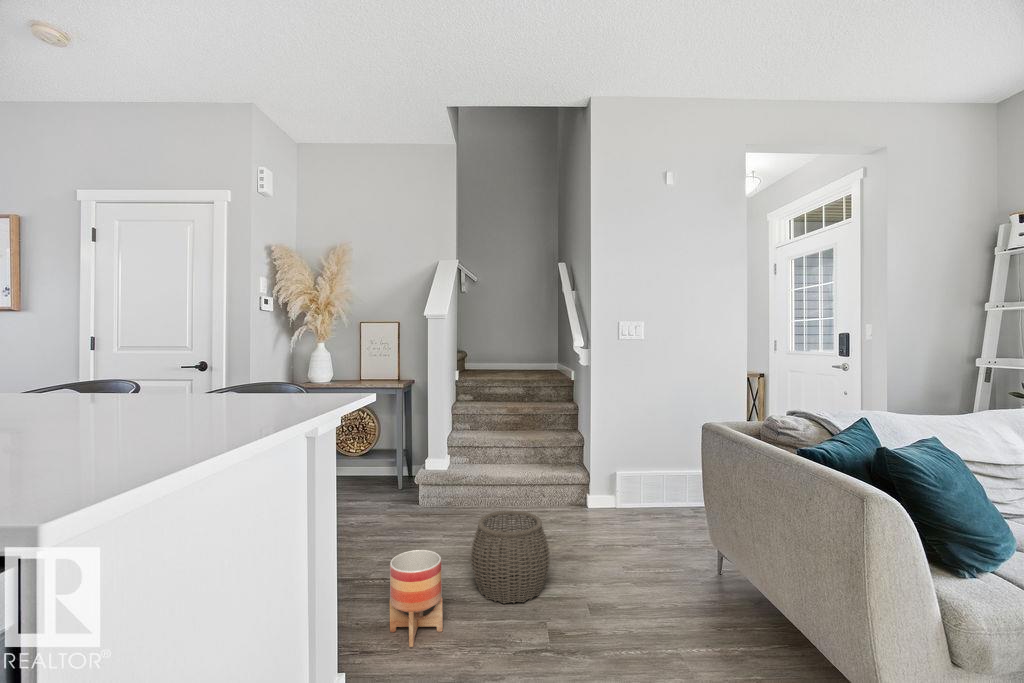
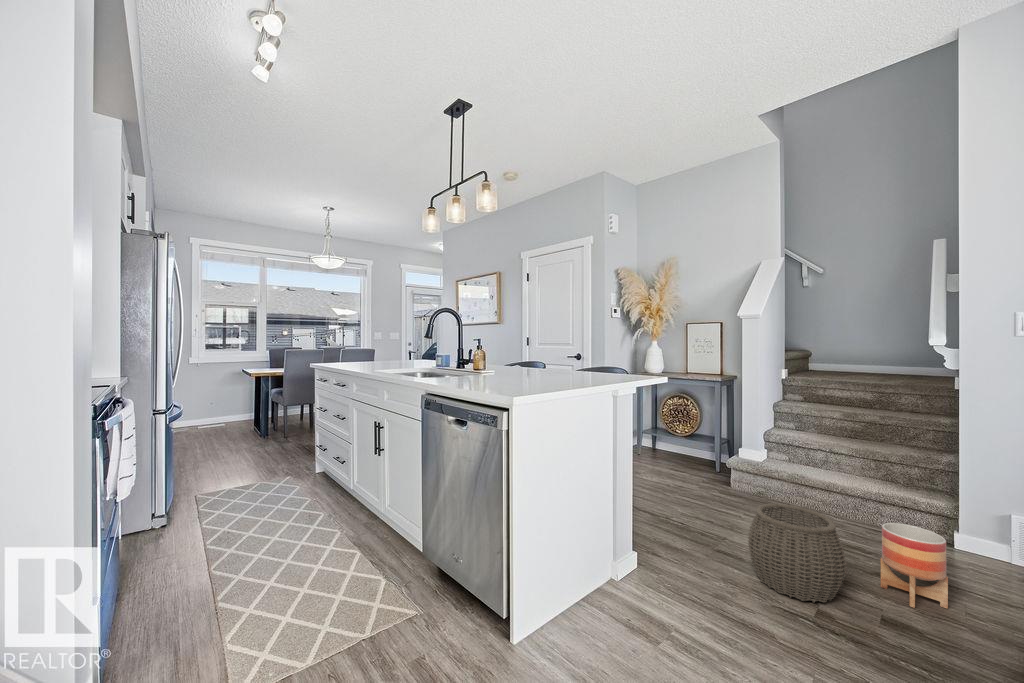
planter: present [390,550,443,647] -> present [881,523,948,609]

